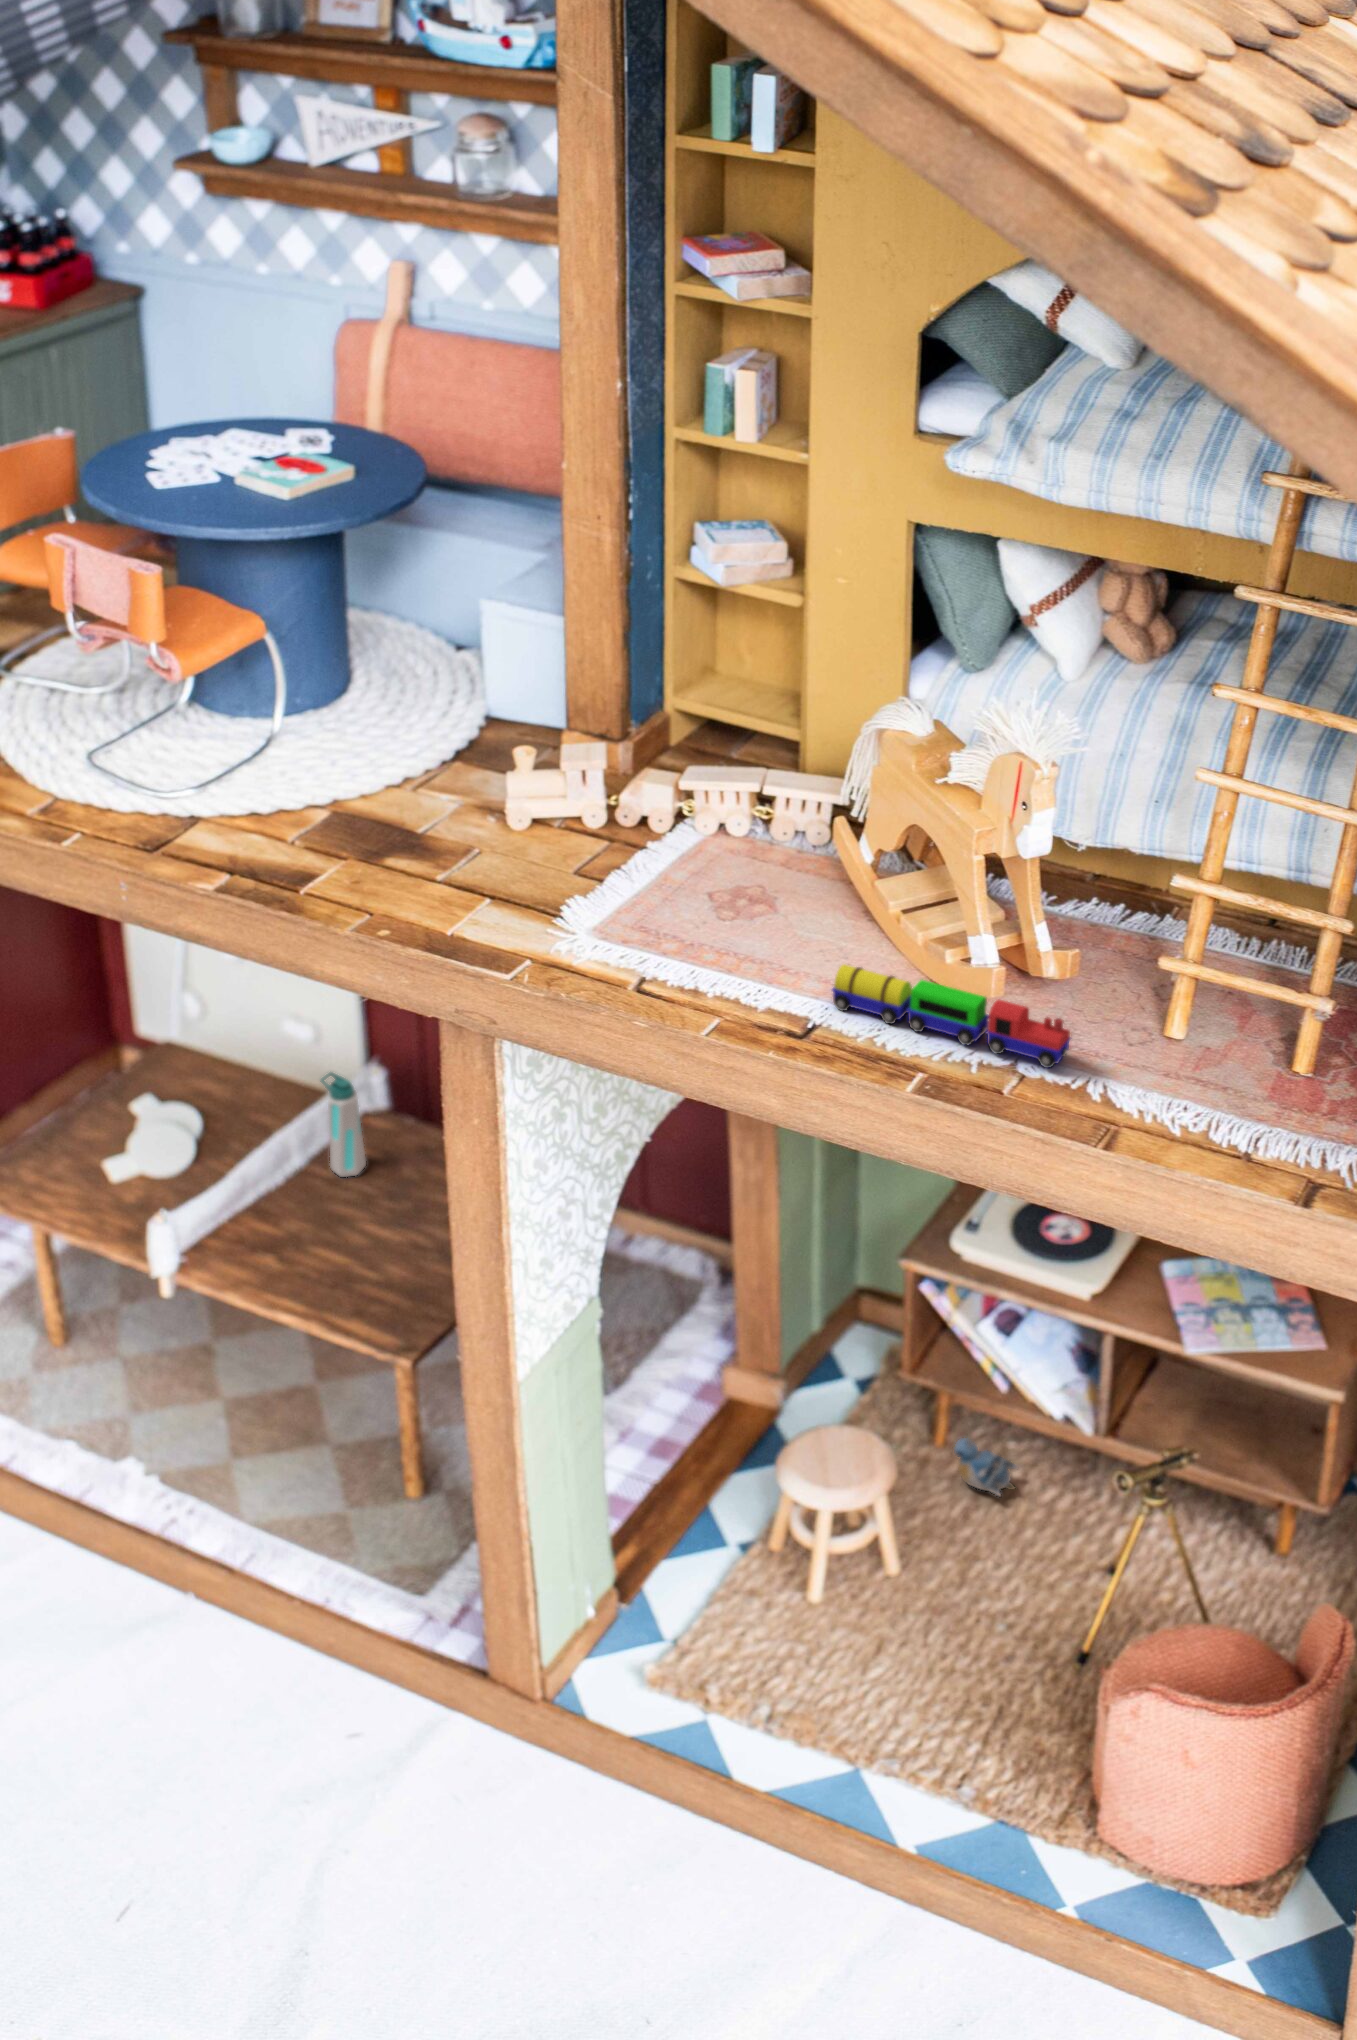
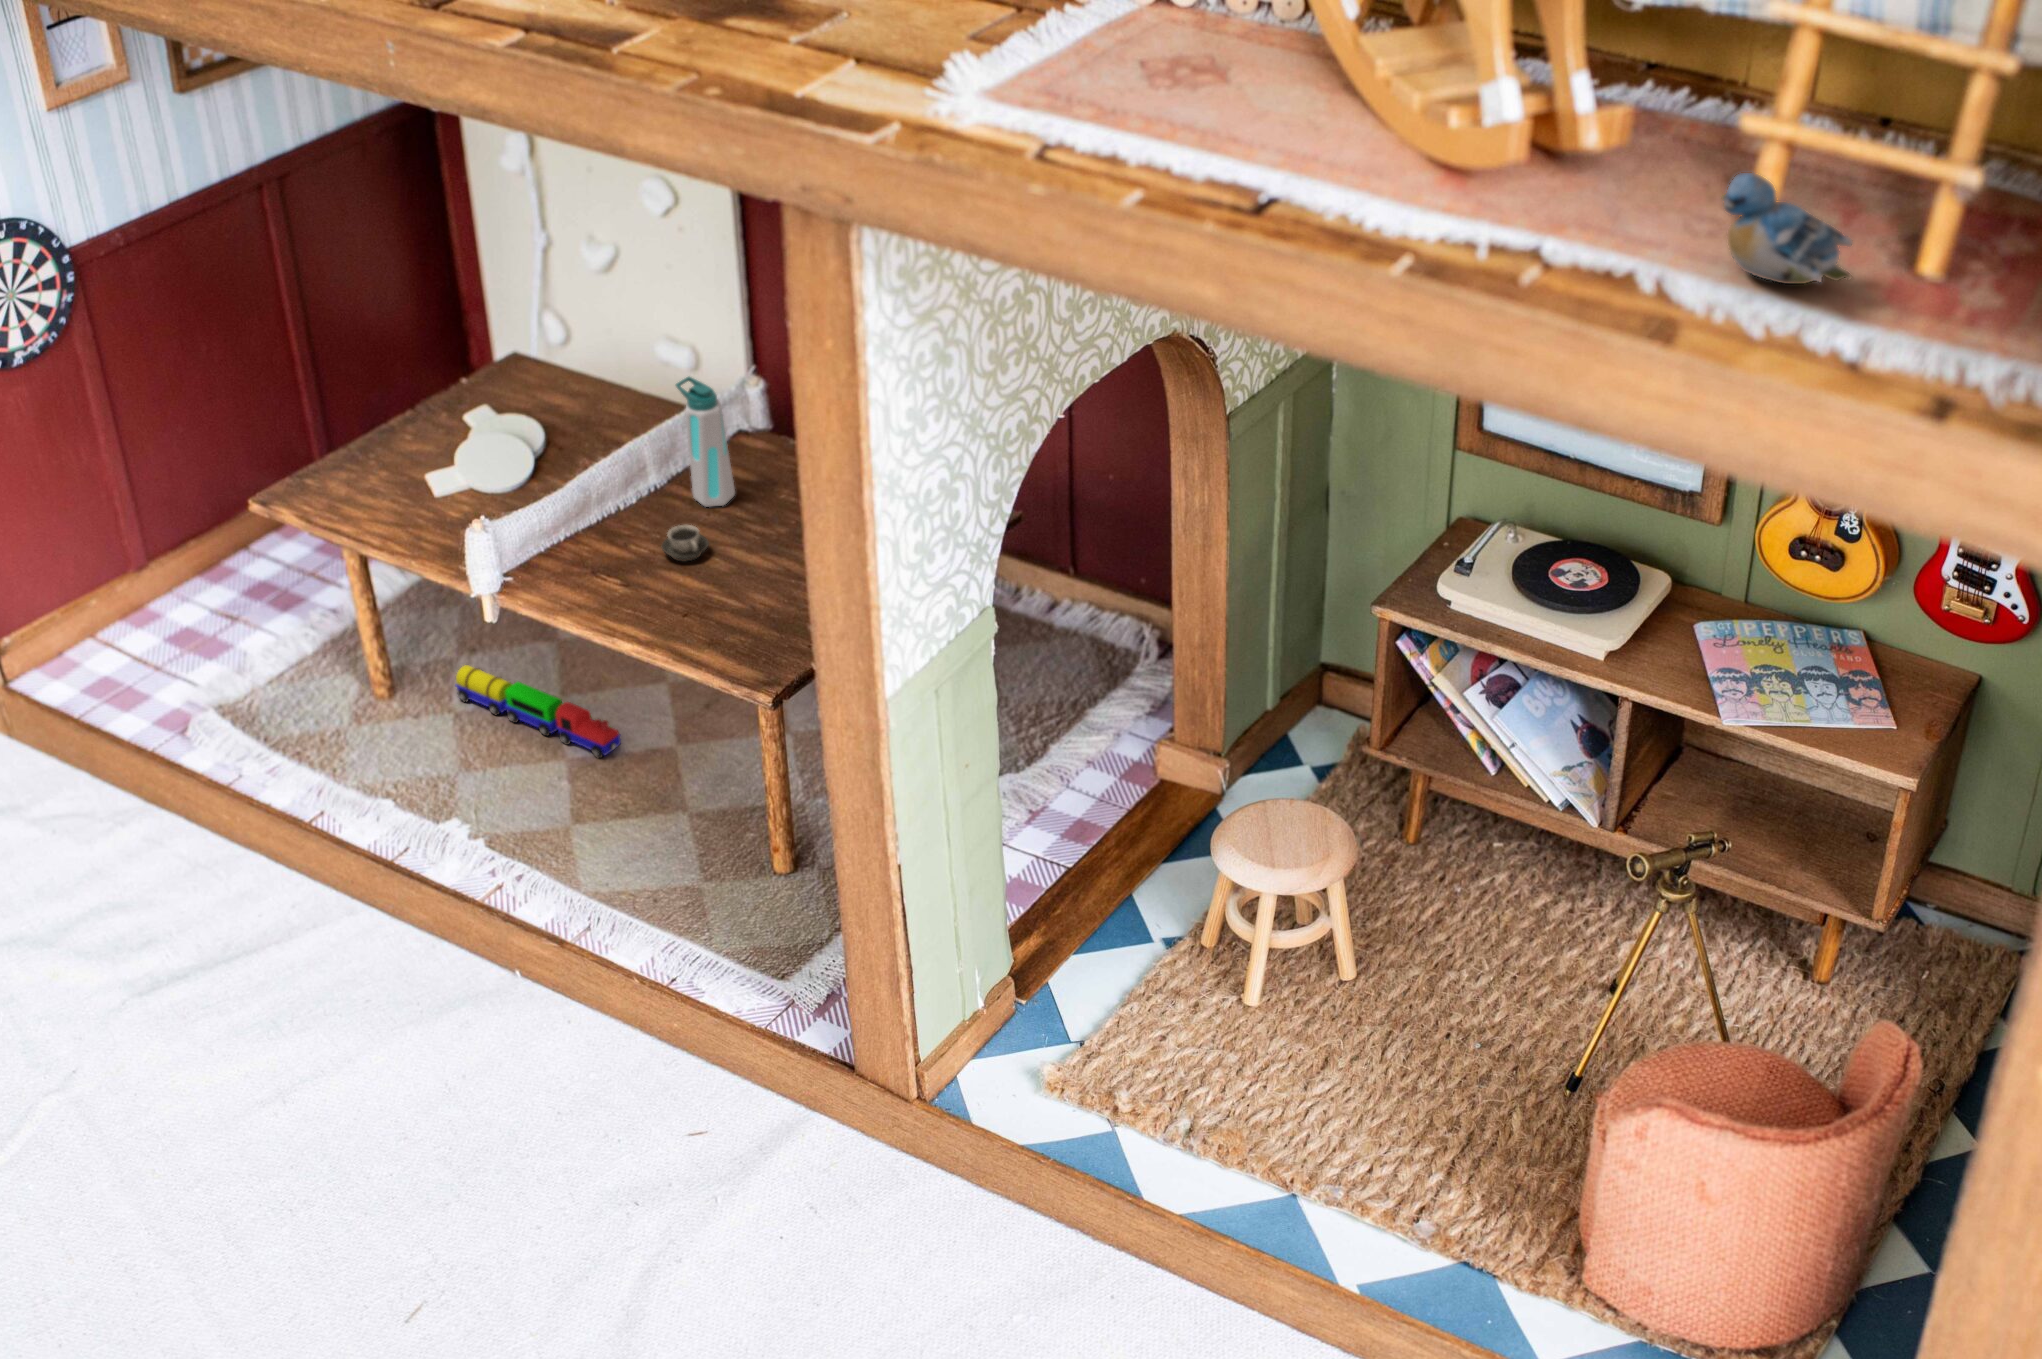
toy train: present [832,964,1071,1068] -> present [456,665,621,758]
cup: none [308,1197,348,1229] -> present [661,525,708,562]
plush toy: present [954,1438,1017,1496] -> present [1722,173,1852,284]

